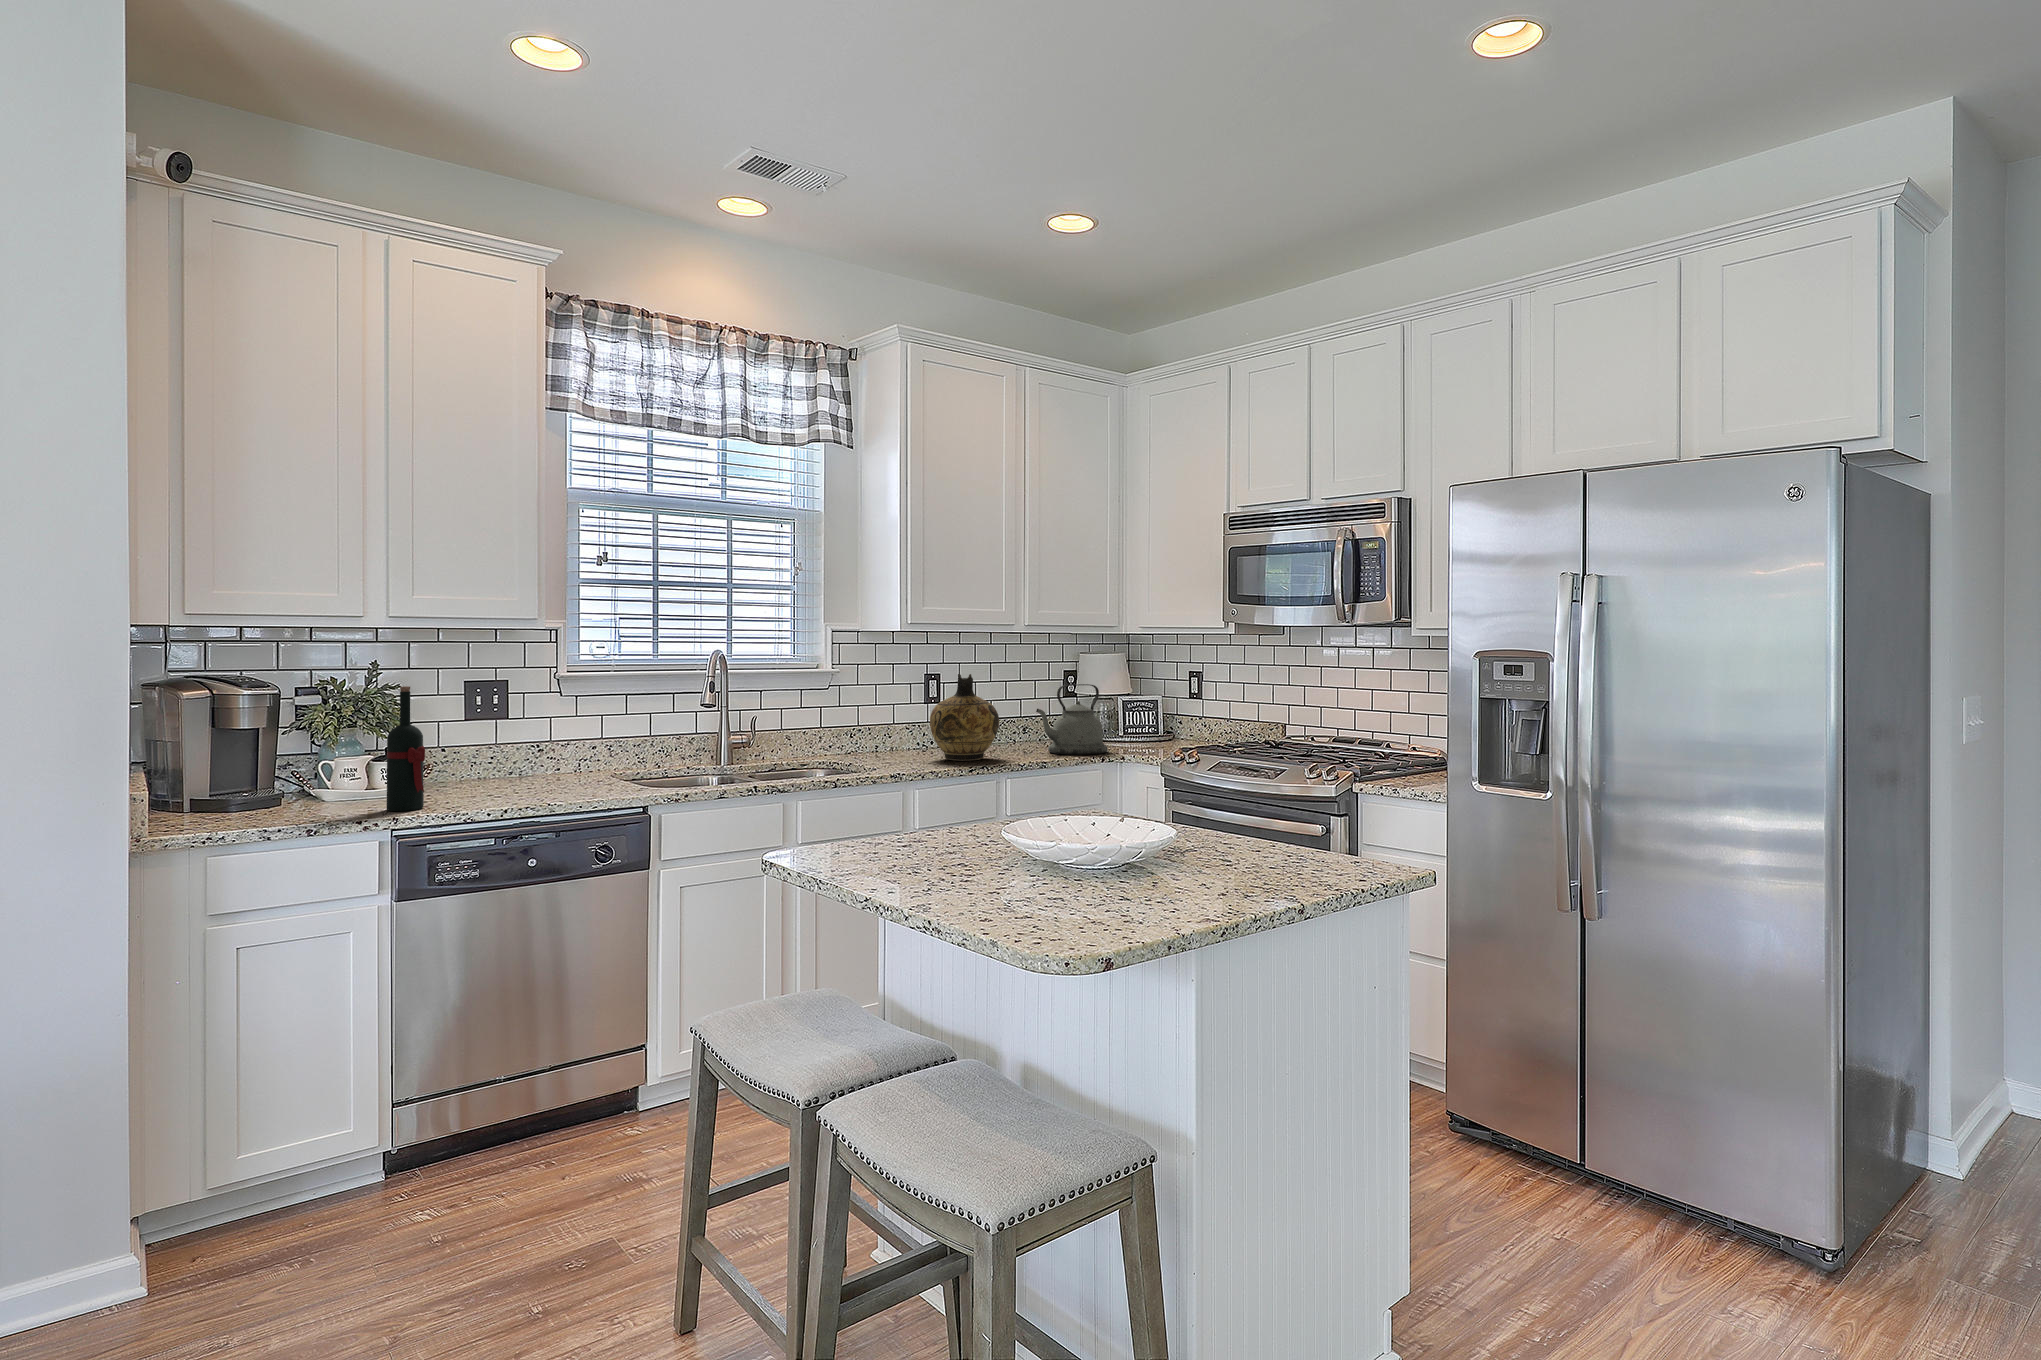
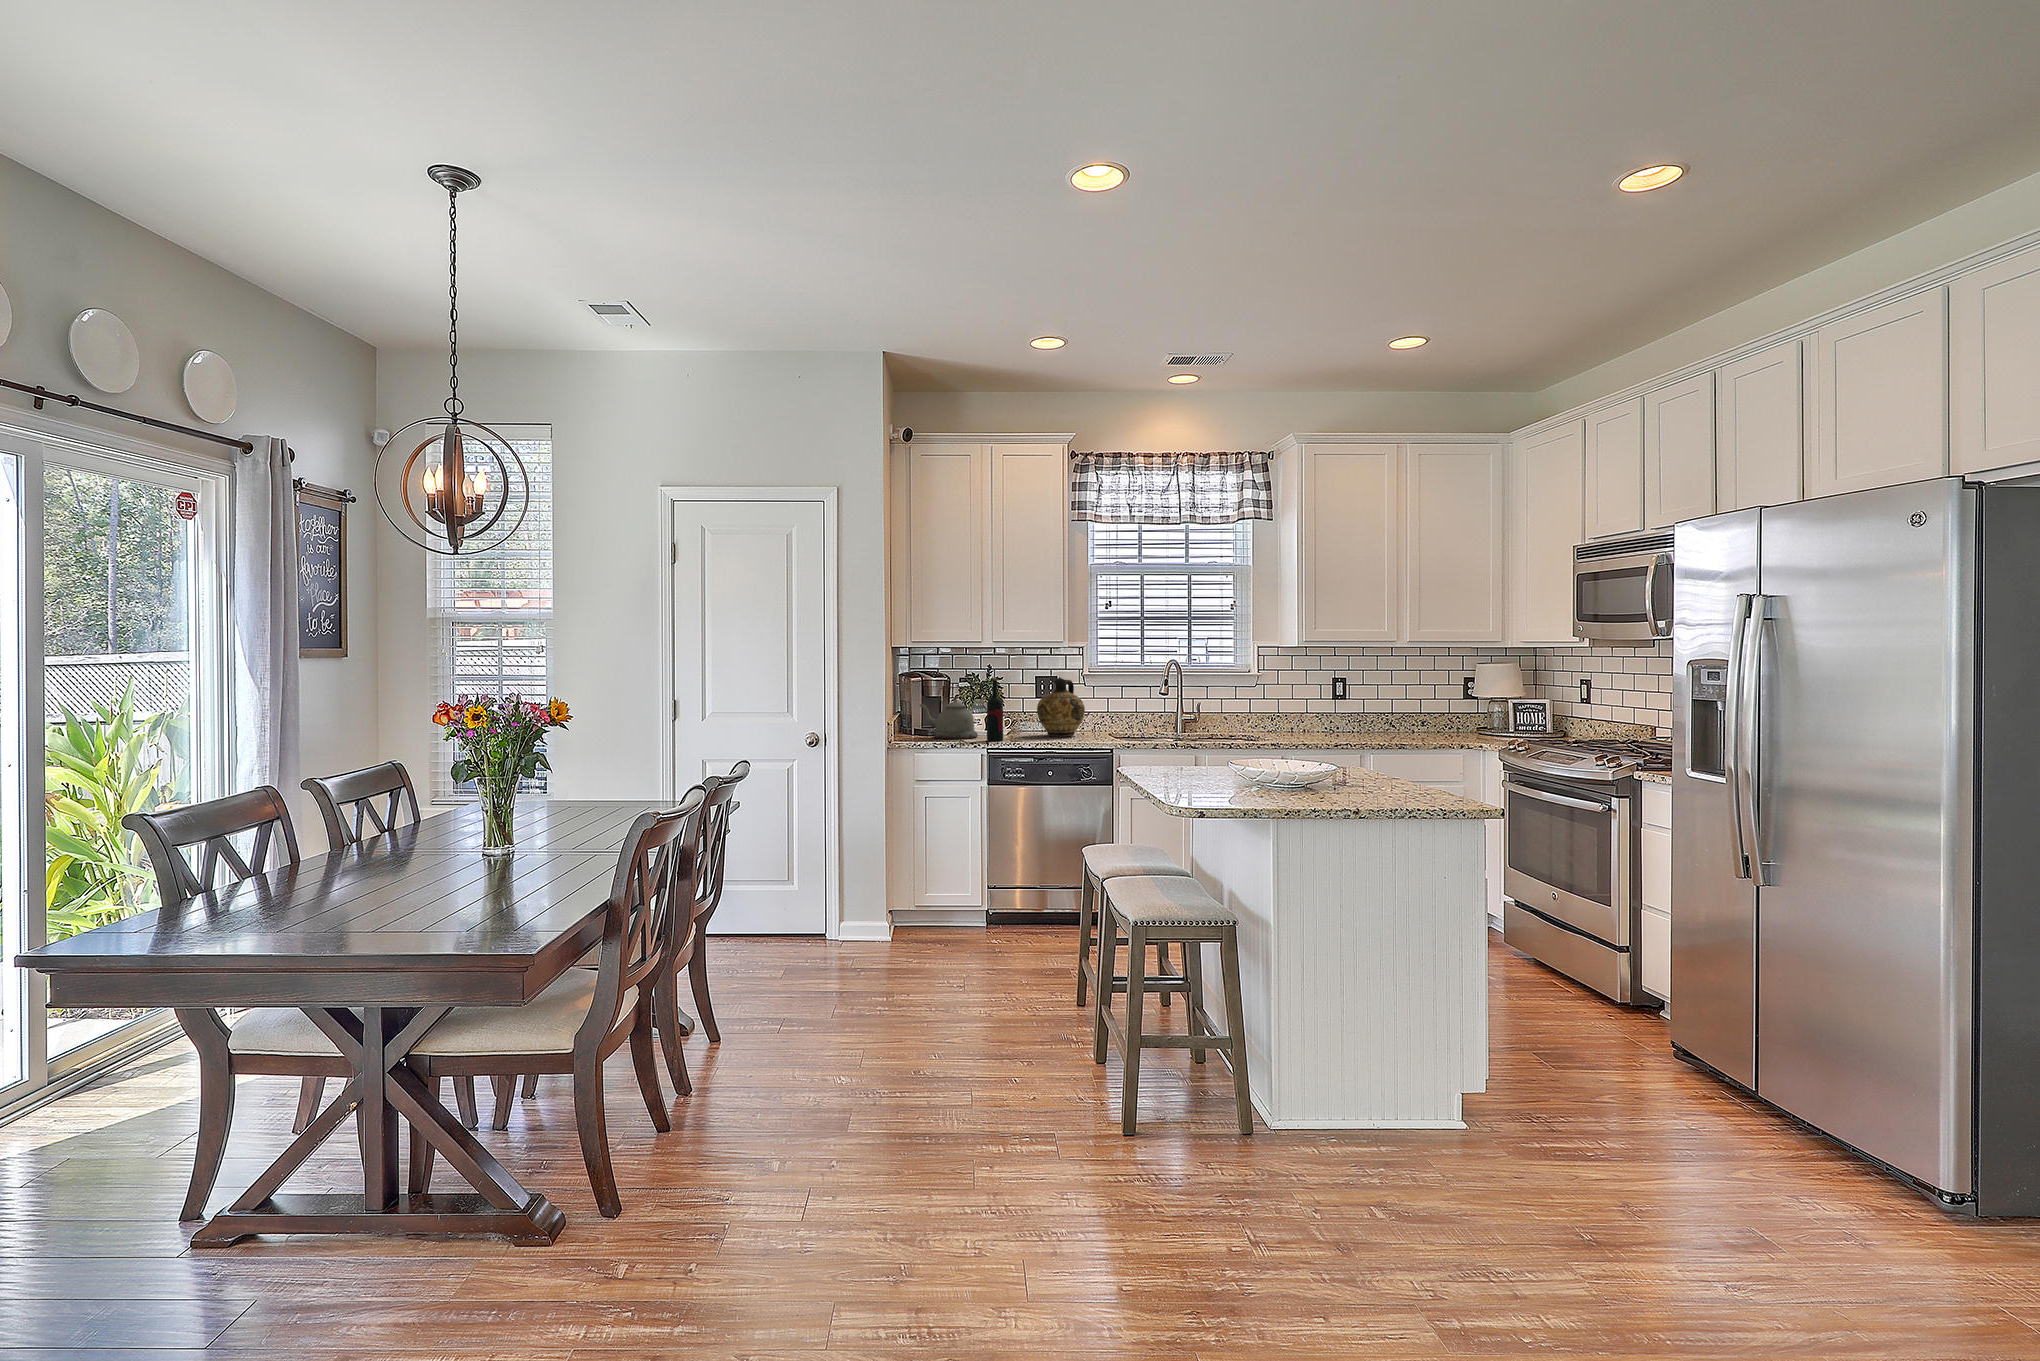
ceramic jug: present [930,674,999,761] -> present [1037,677,1085,737]
kettle: present [1036,684,1108,755] -> present [920,687,978,739]

